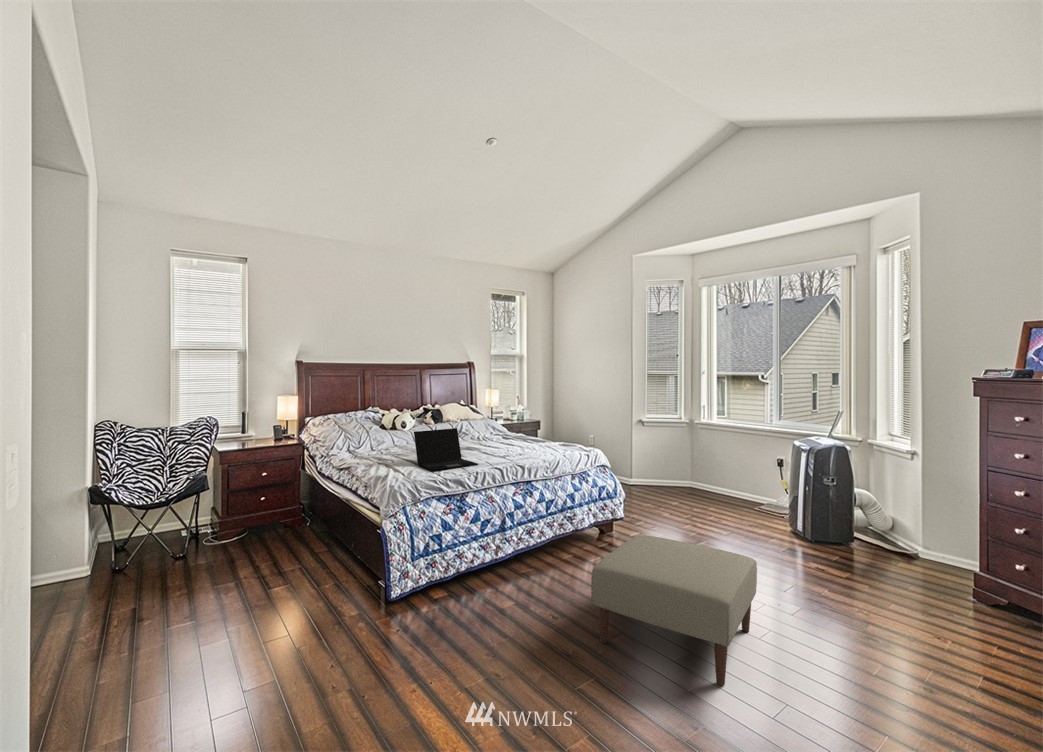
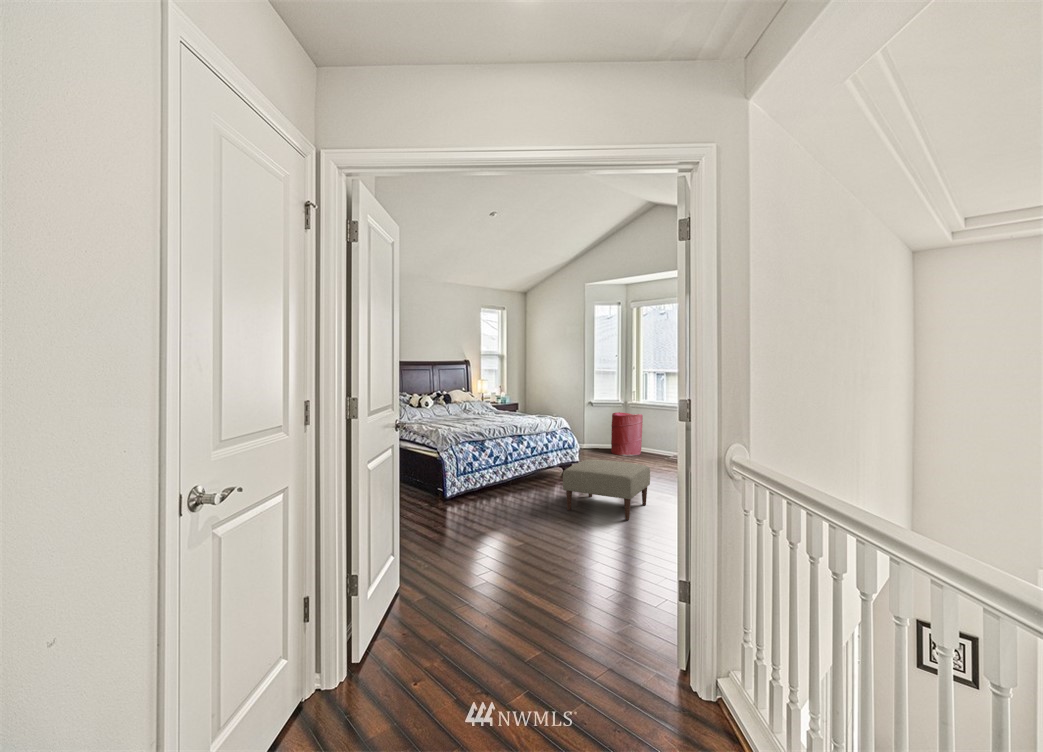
laptop: present [414,428,478,471] -> none [448,403,489,428]
laundry hamper: none [671,436,717,501] -> present [611,412,643,456]

